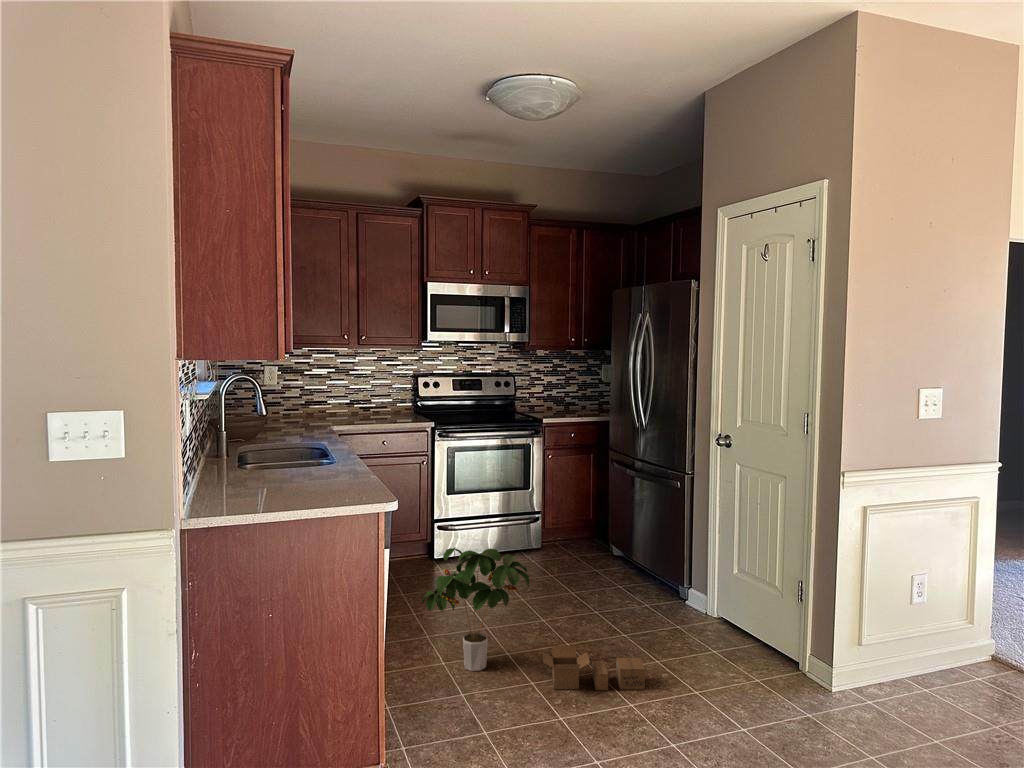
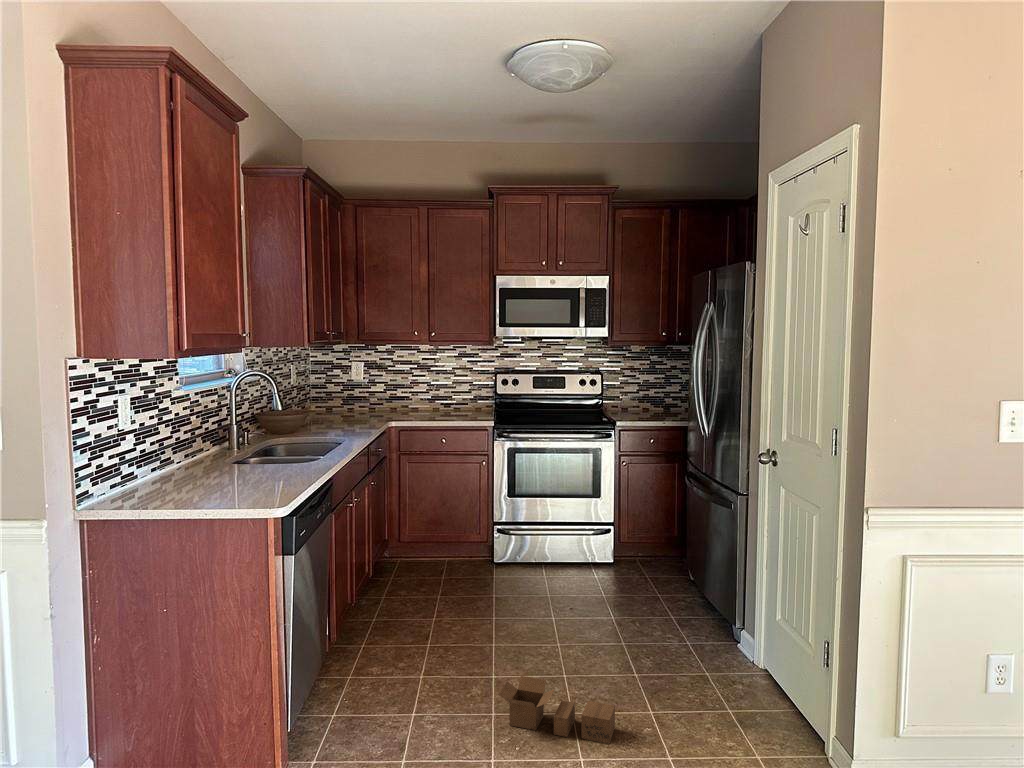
potted plant: present [422,547,529,671] -> none [402,556,501,691]

